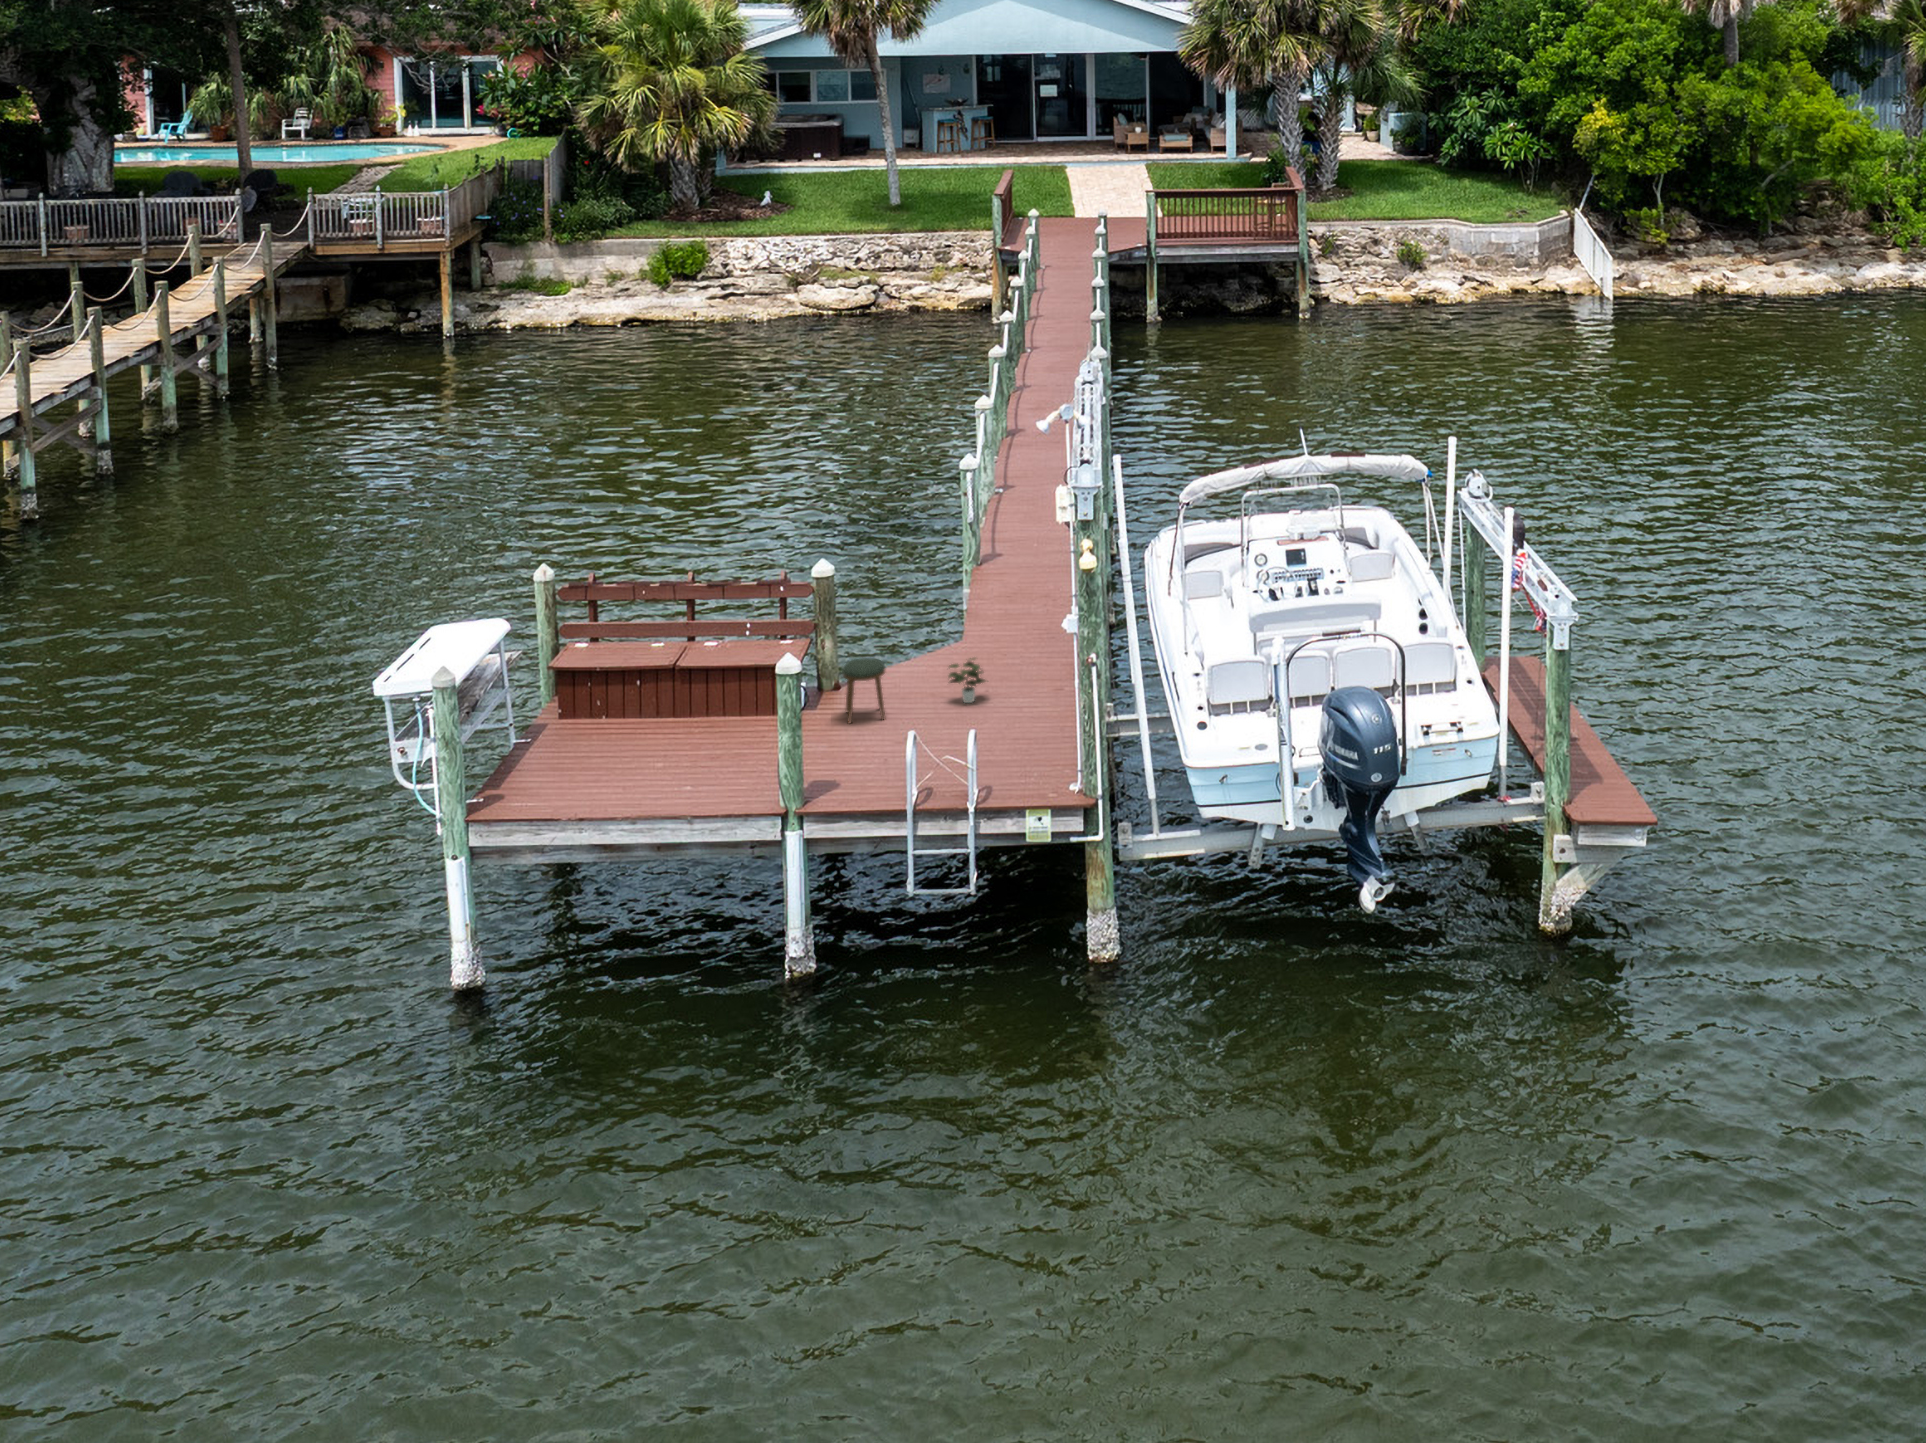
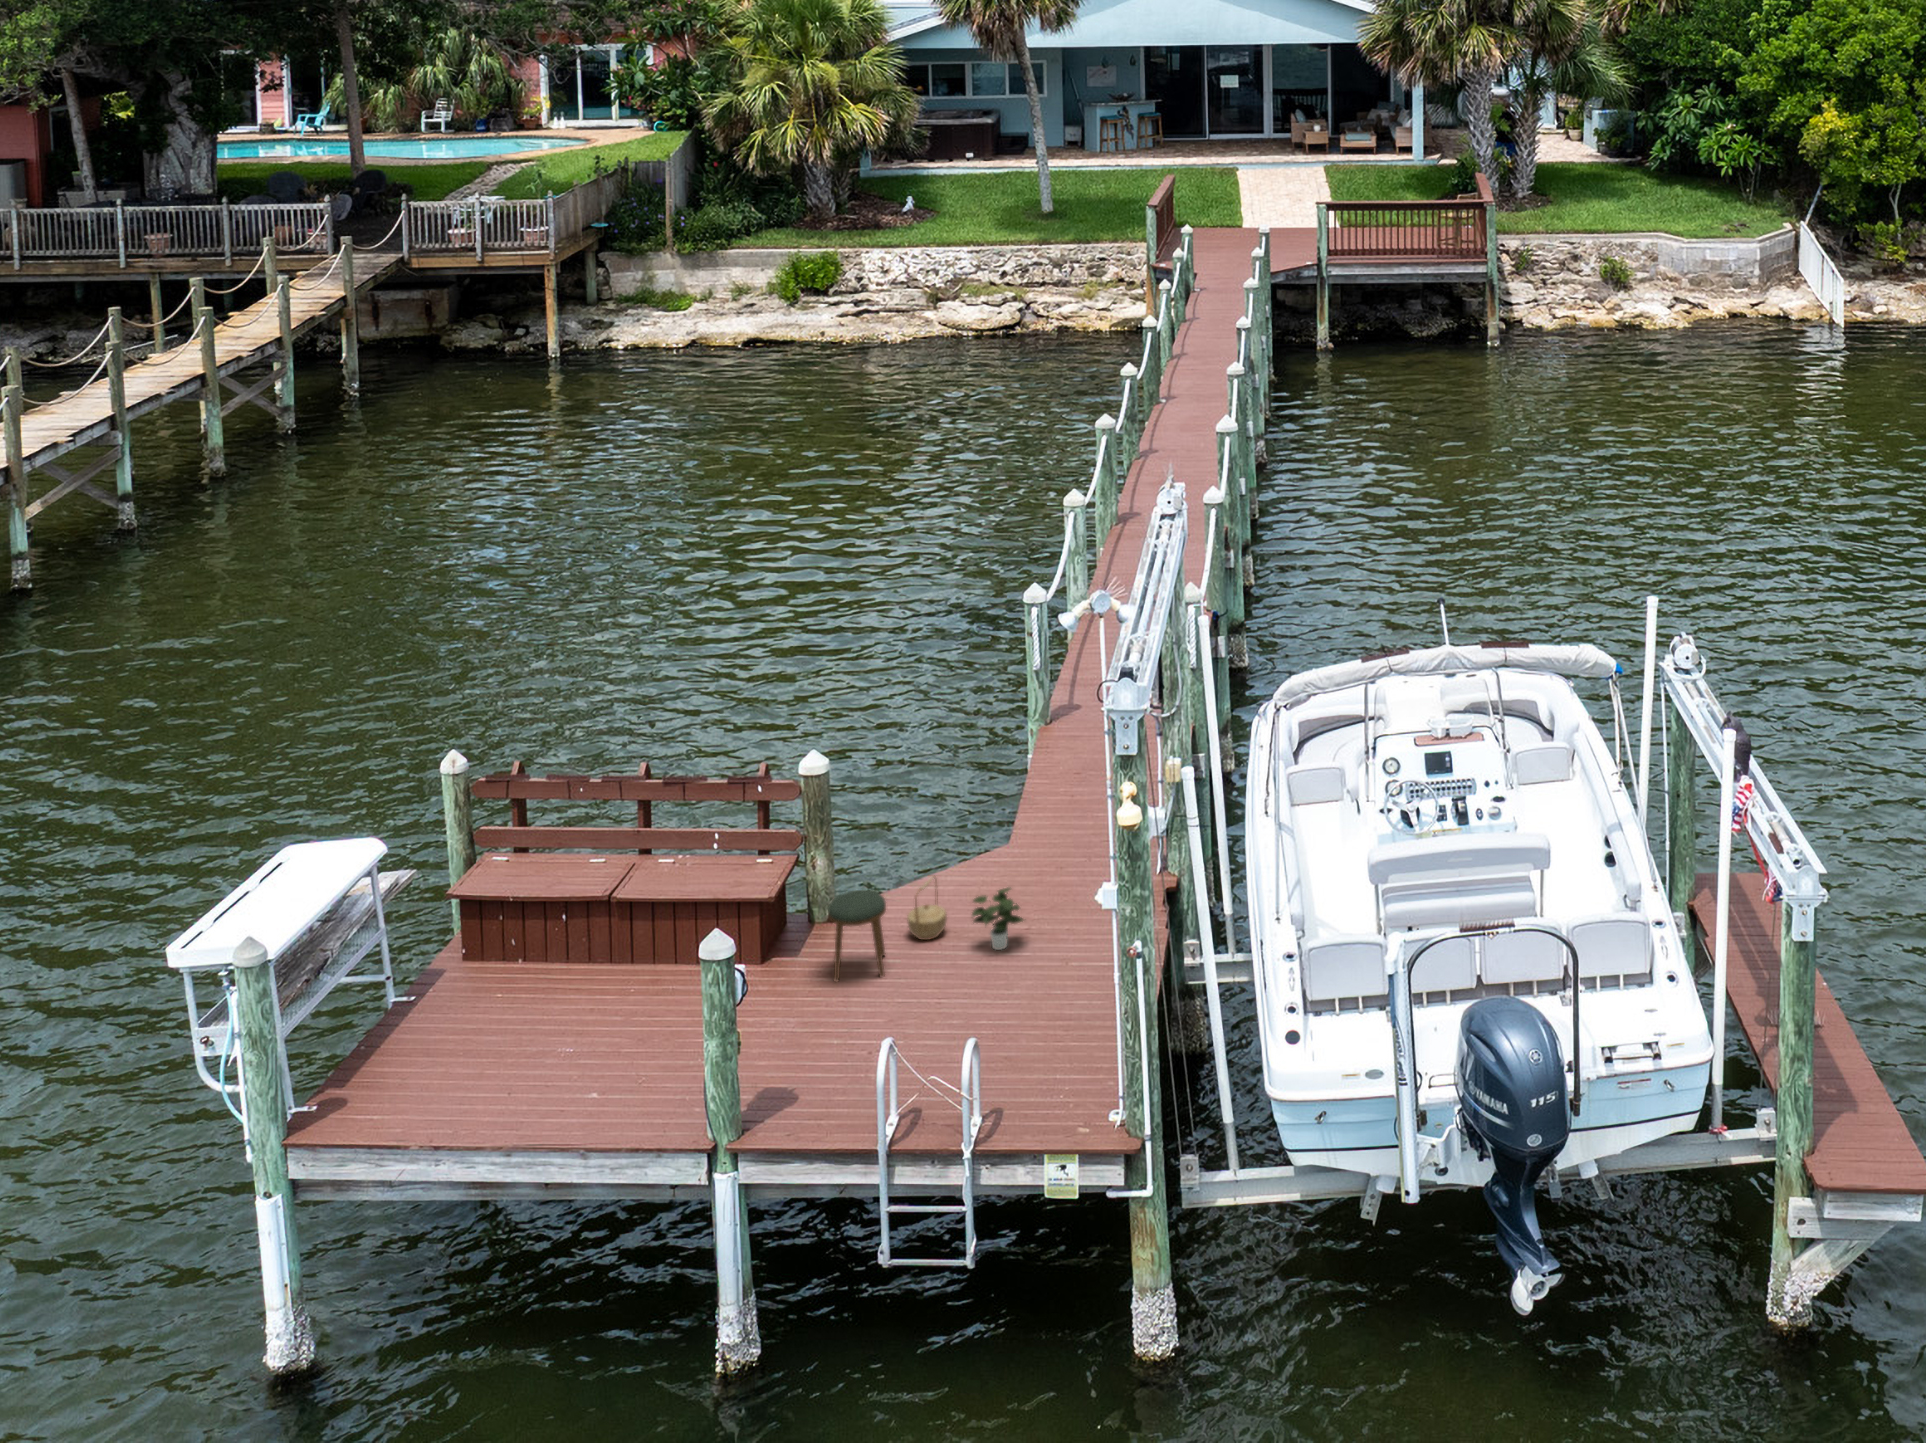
basket: none [897,653,926,700] -> present [907,877,947,940]

